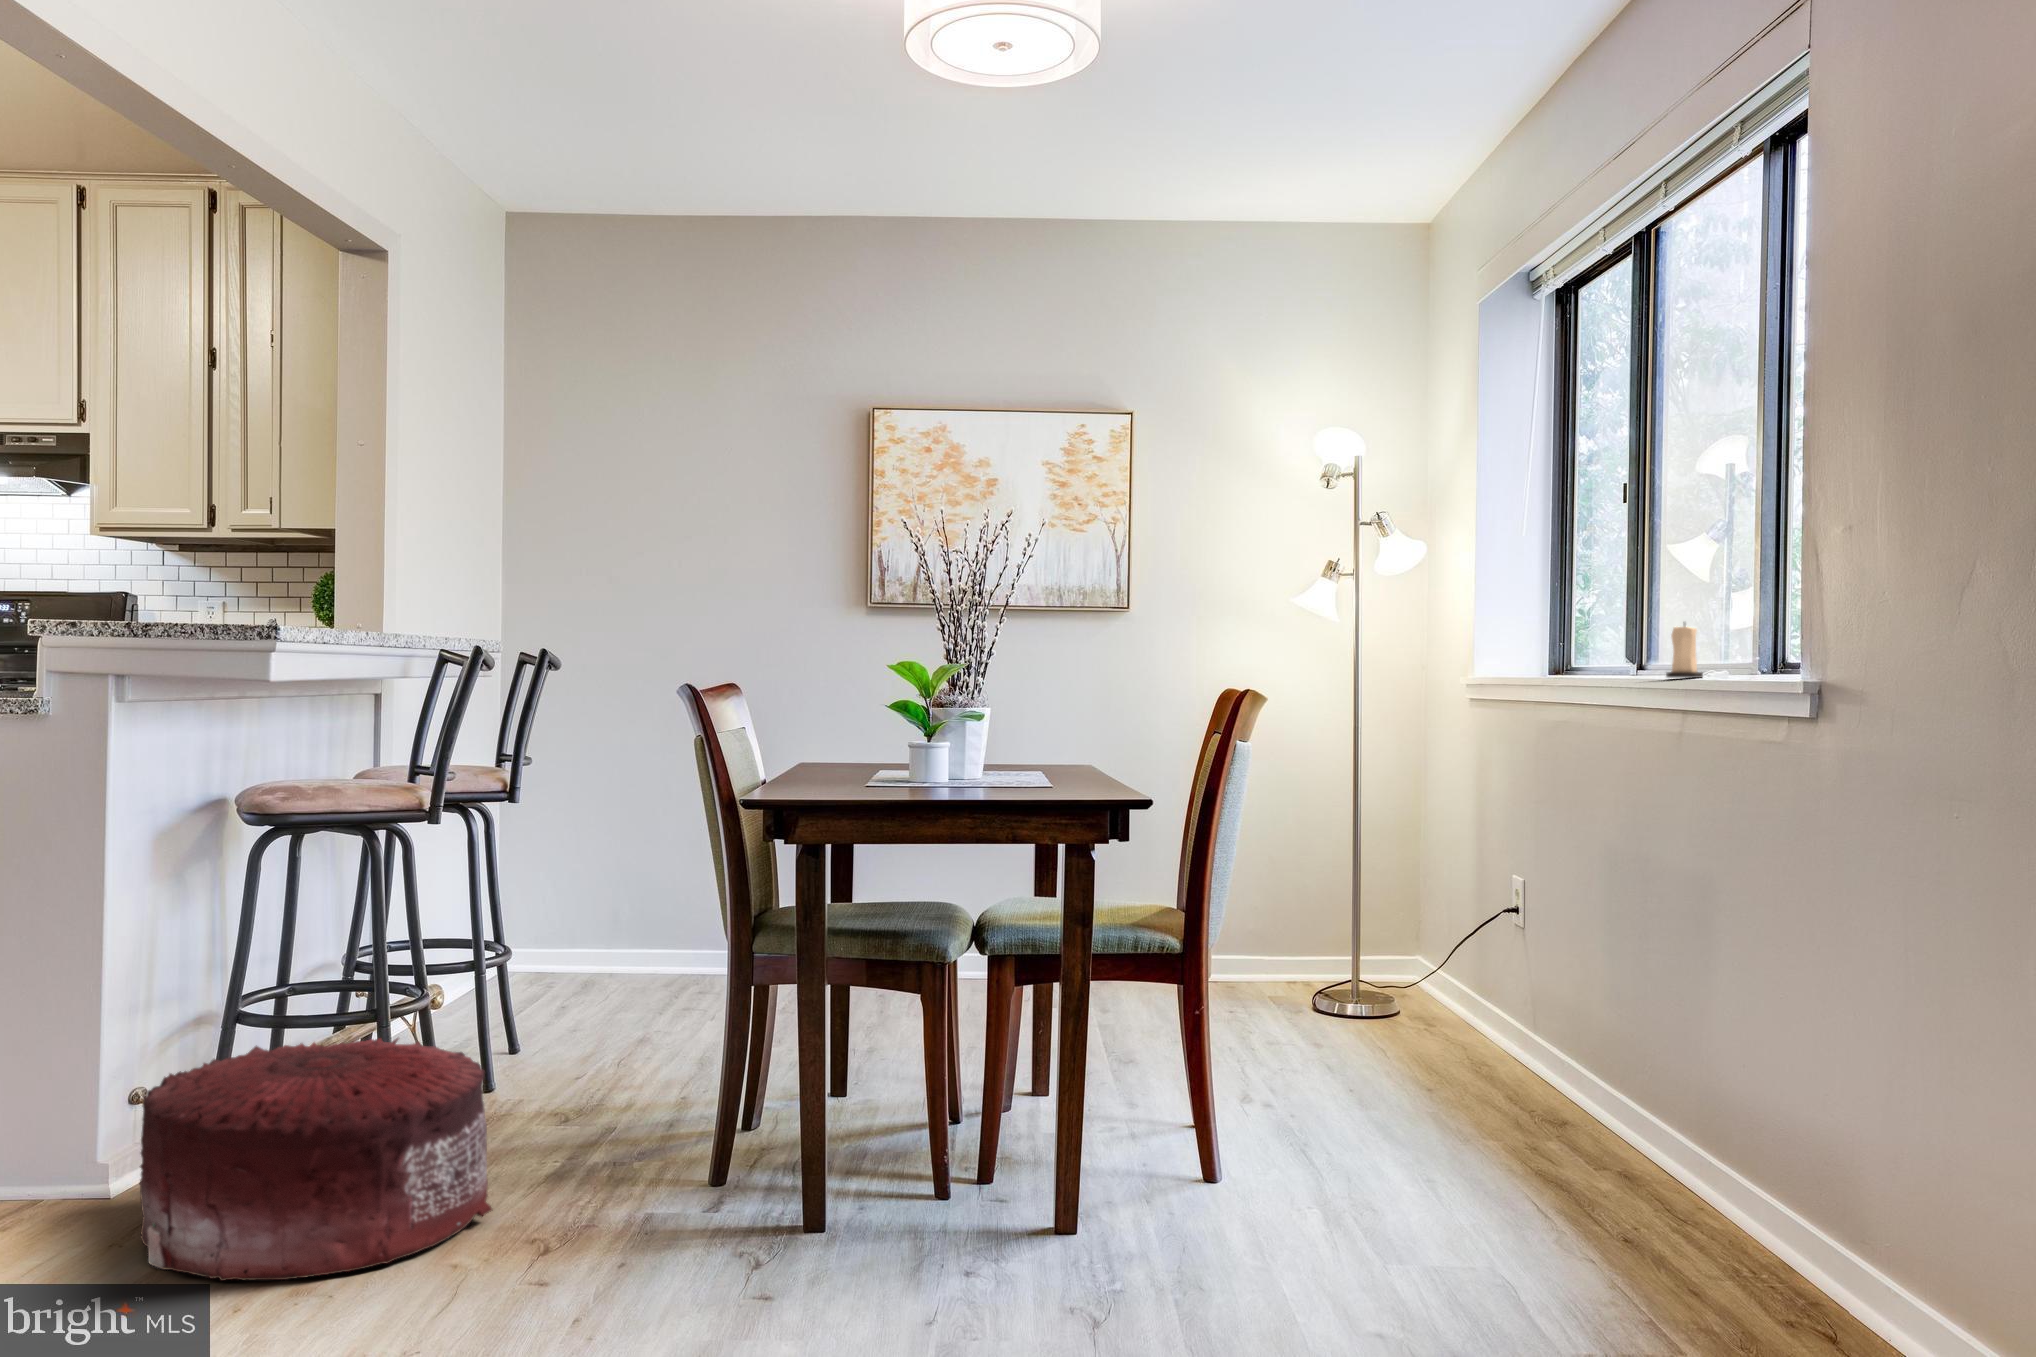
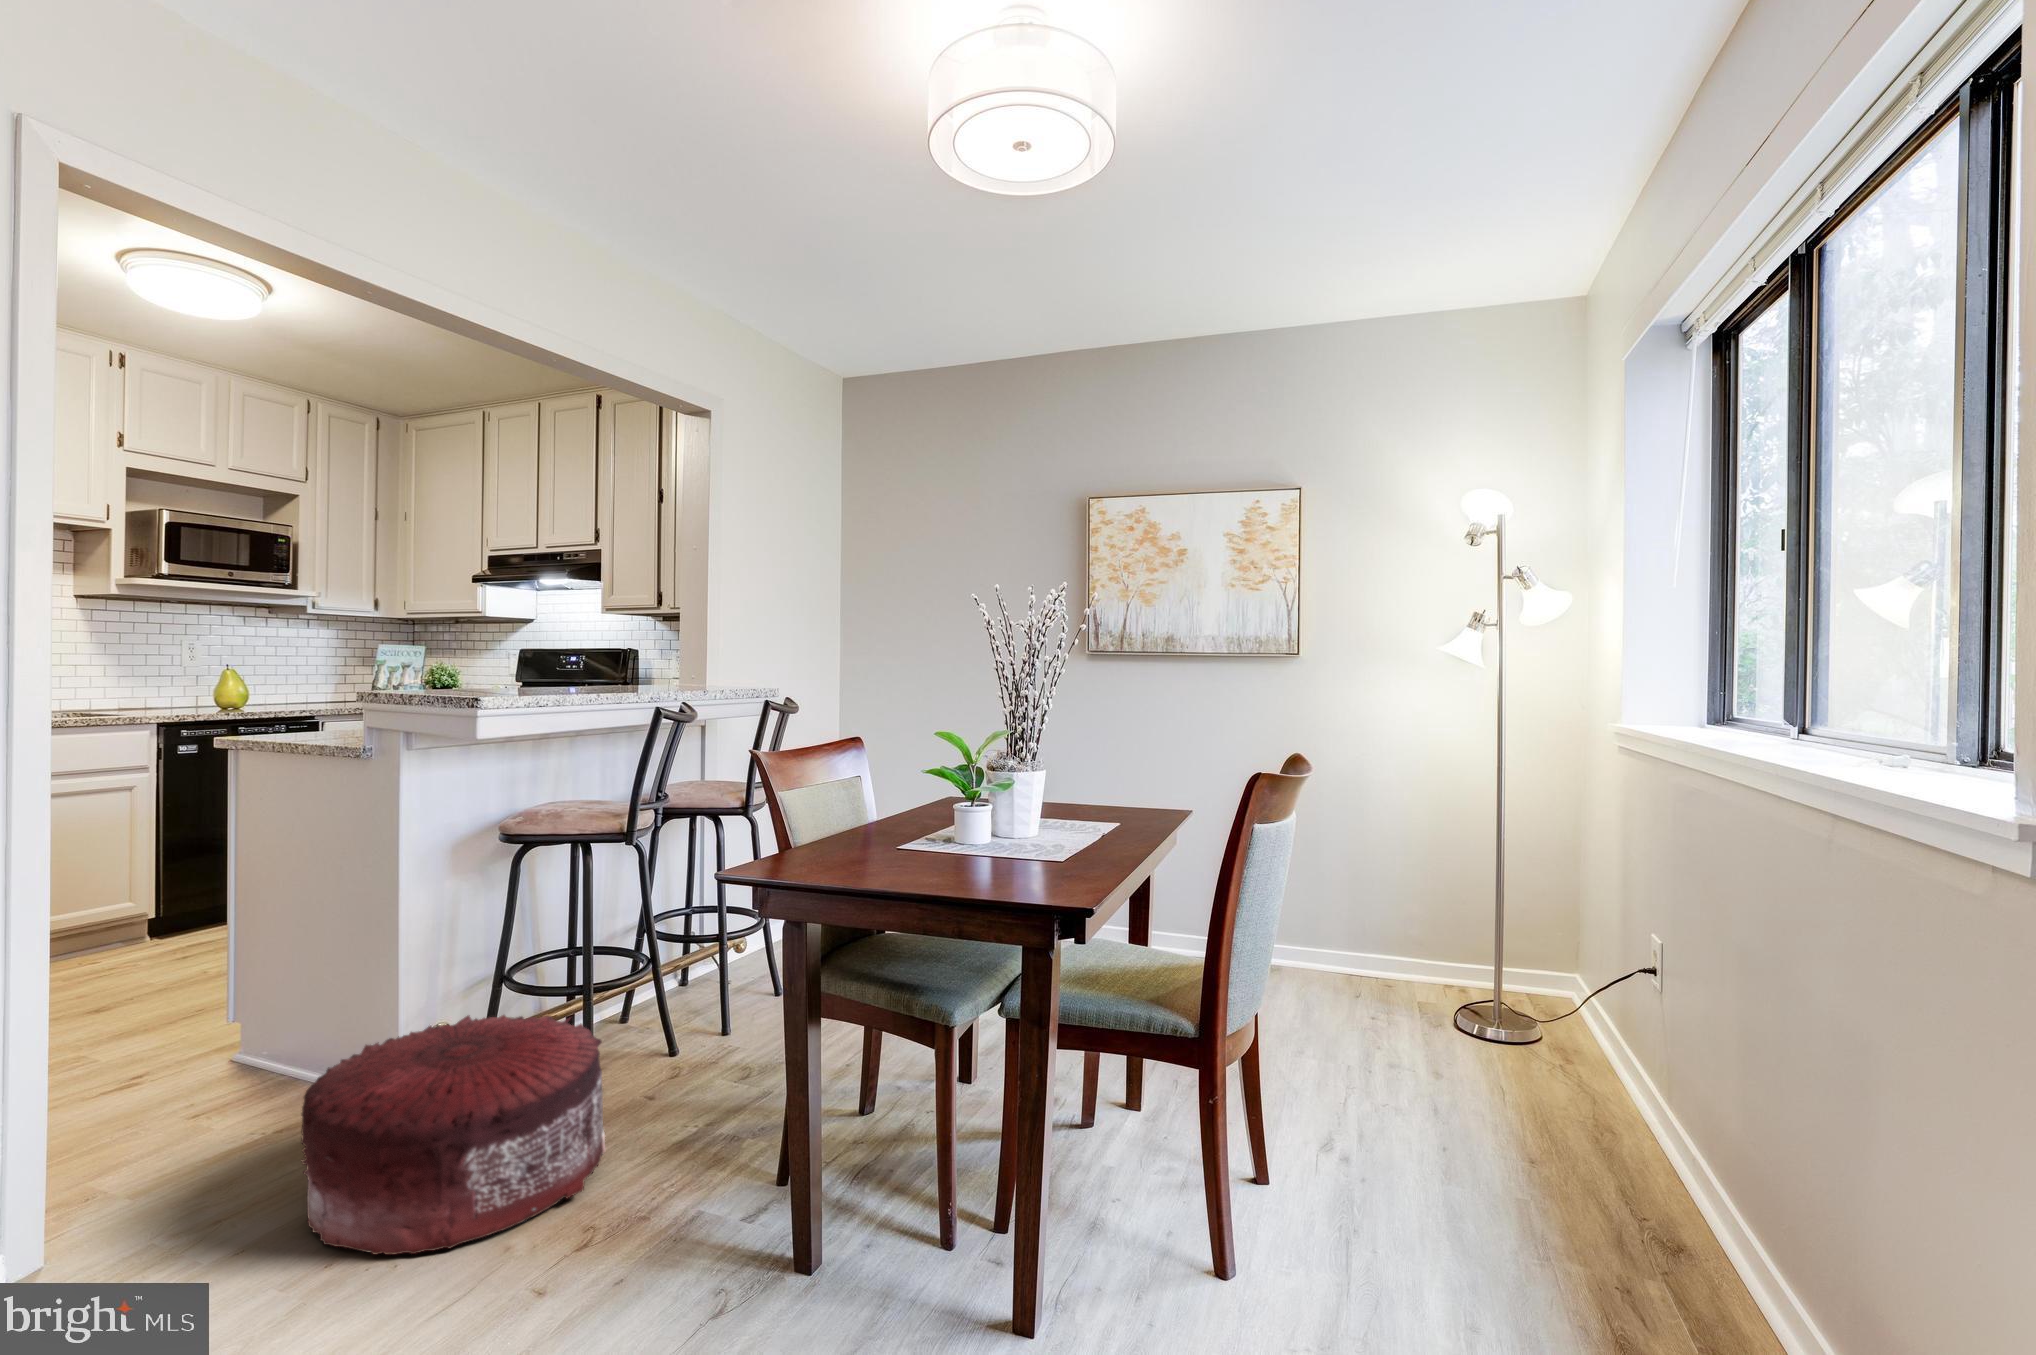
candle: present [1666,623,1703,678] -> none [1821,693,1874,763]

